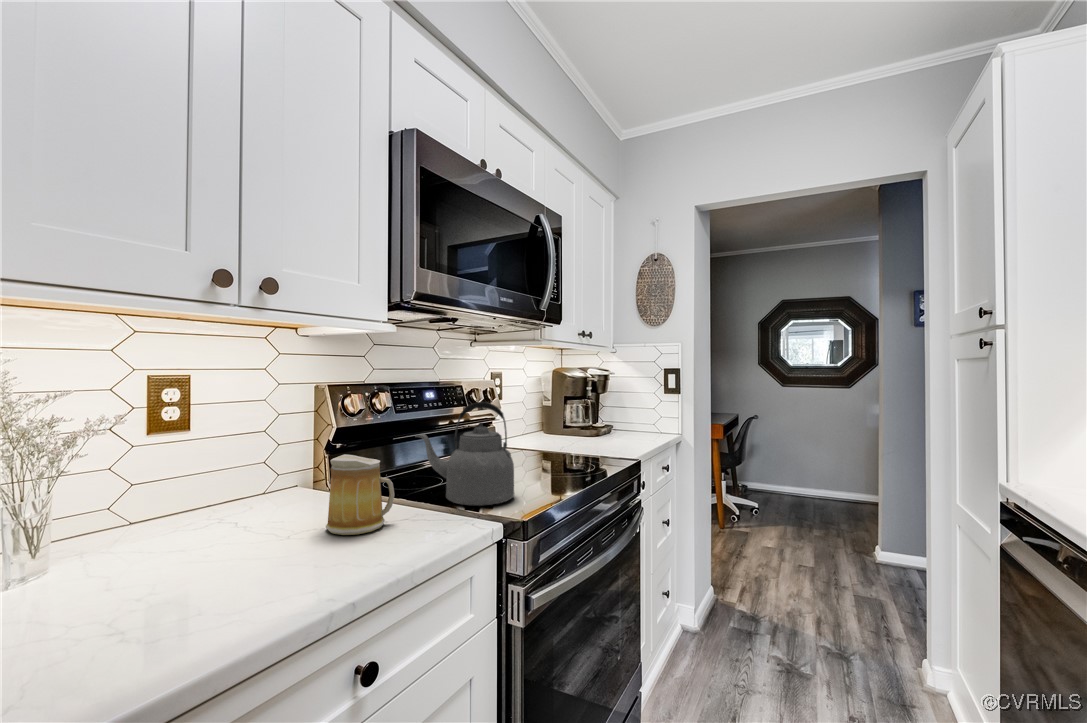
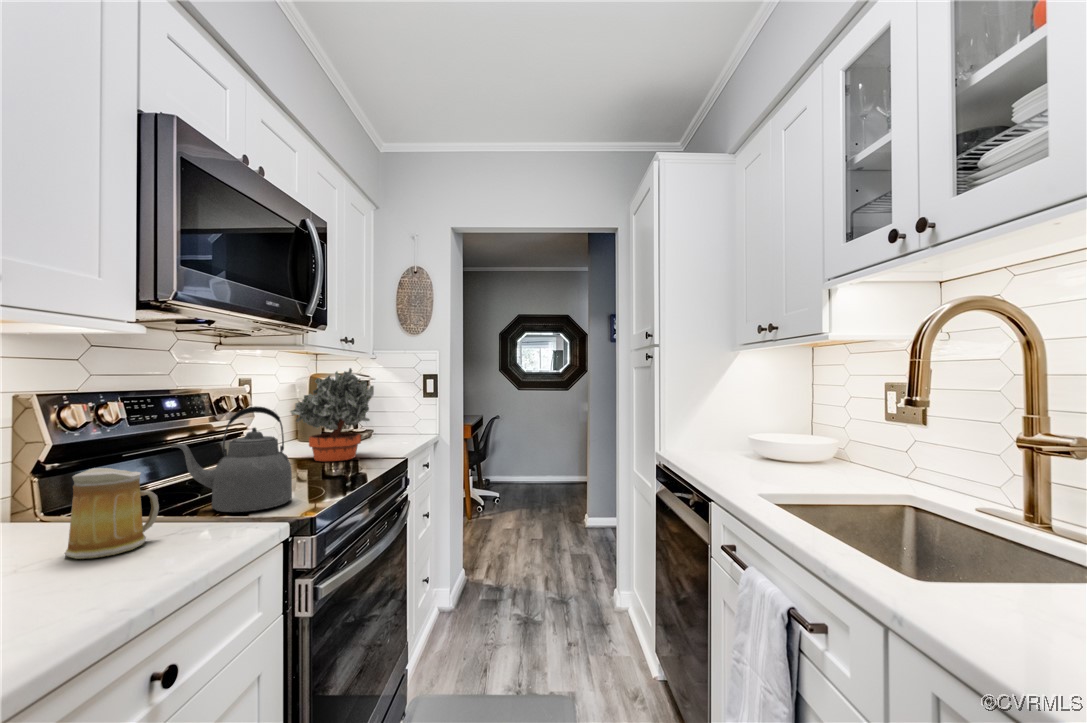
potted plant: none [530,362,607,457] -> present [291,368,374,461]

